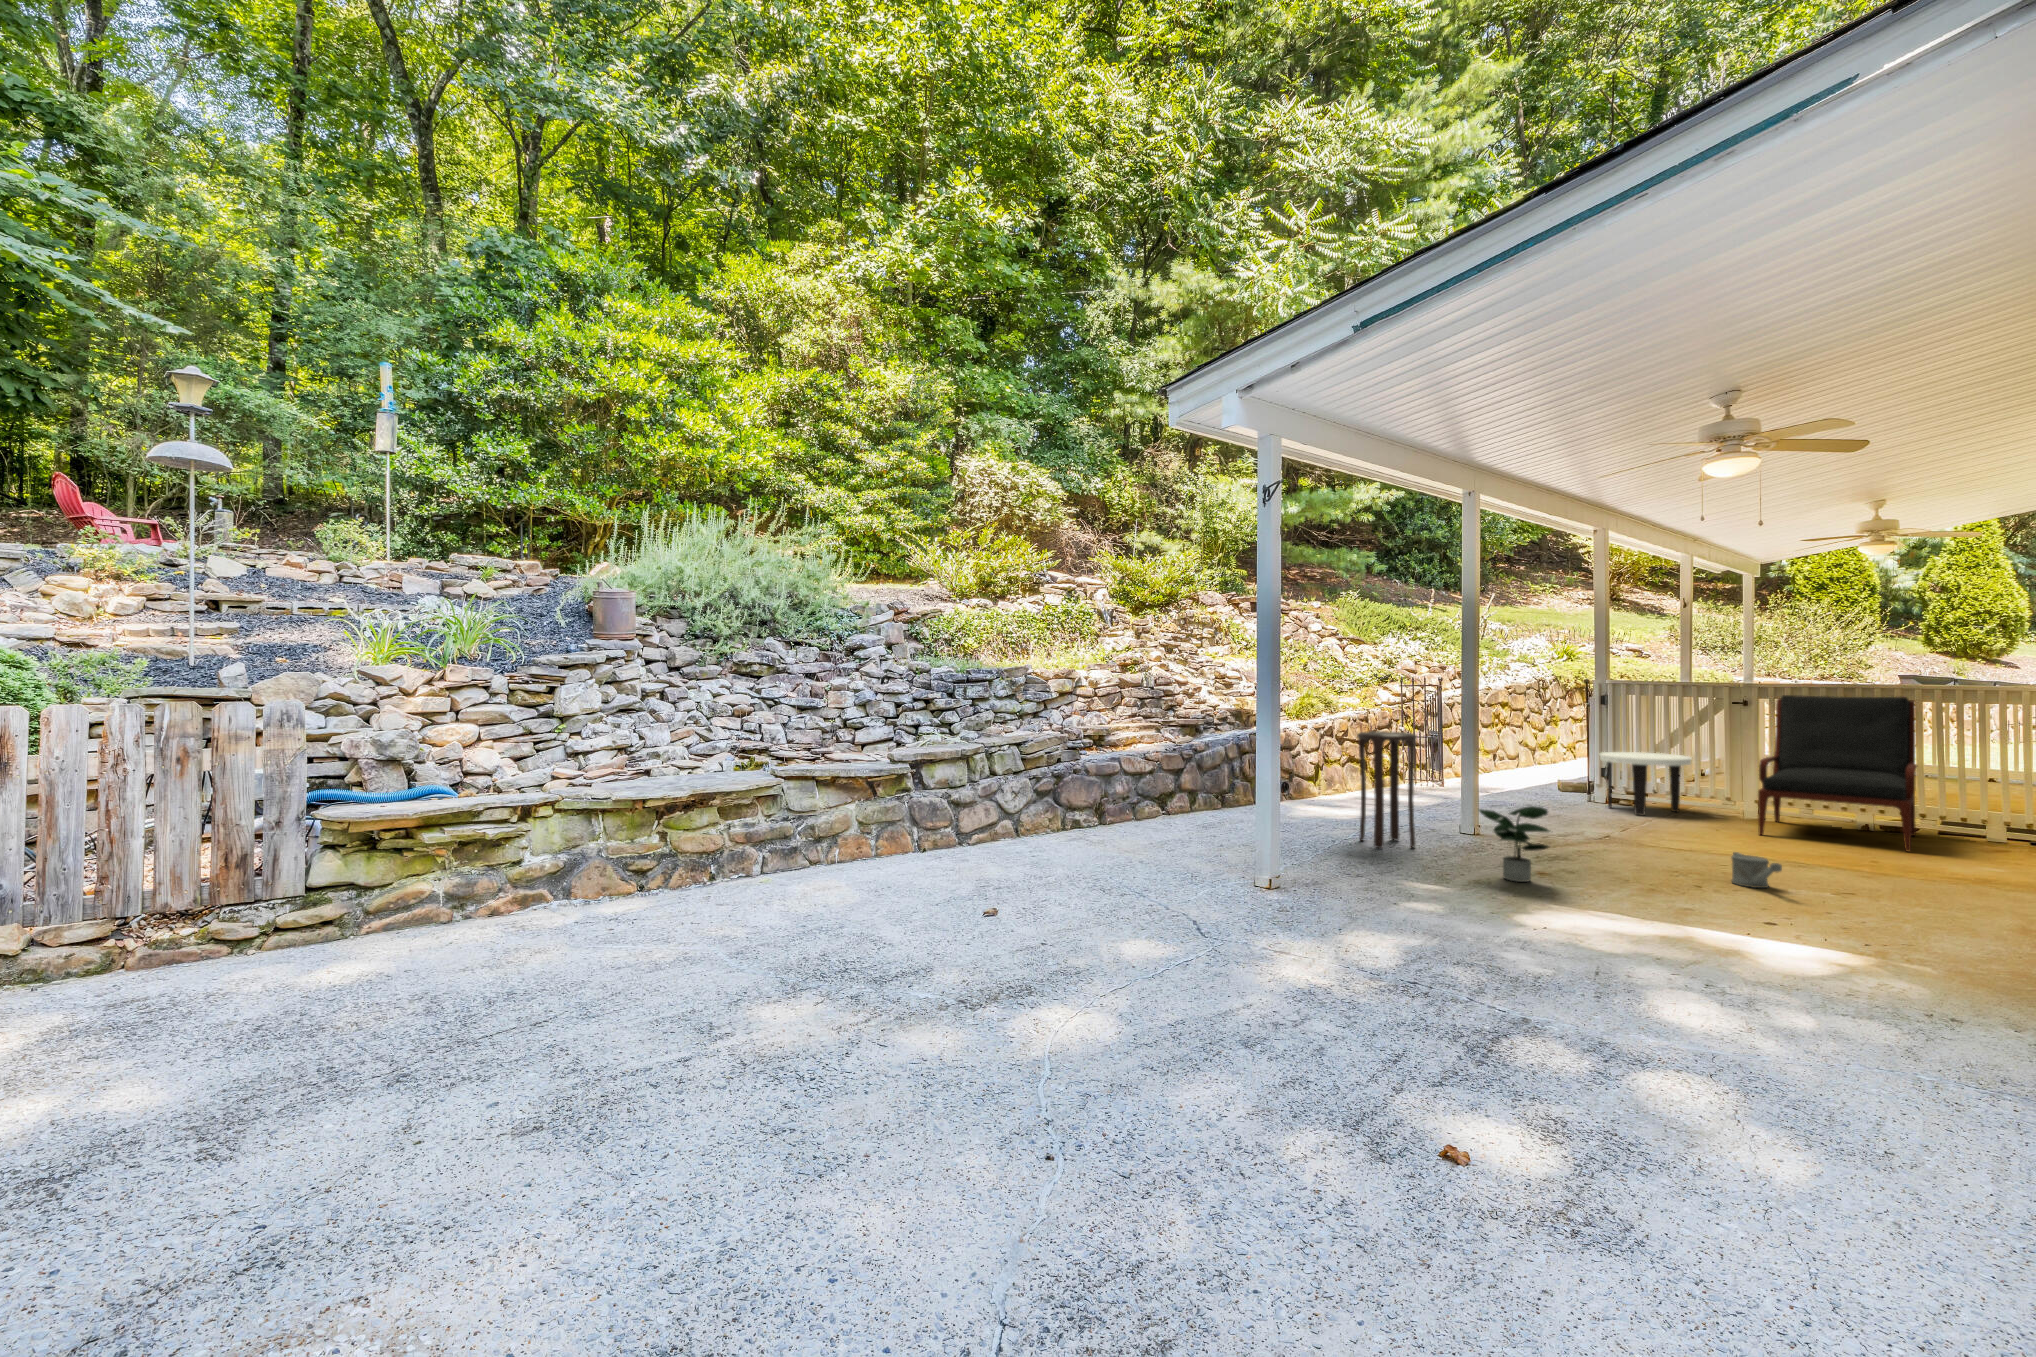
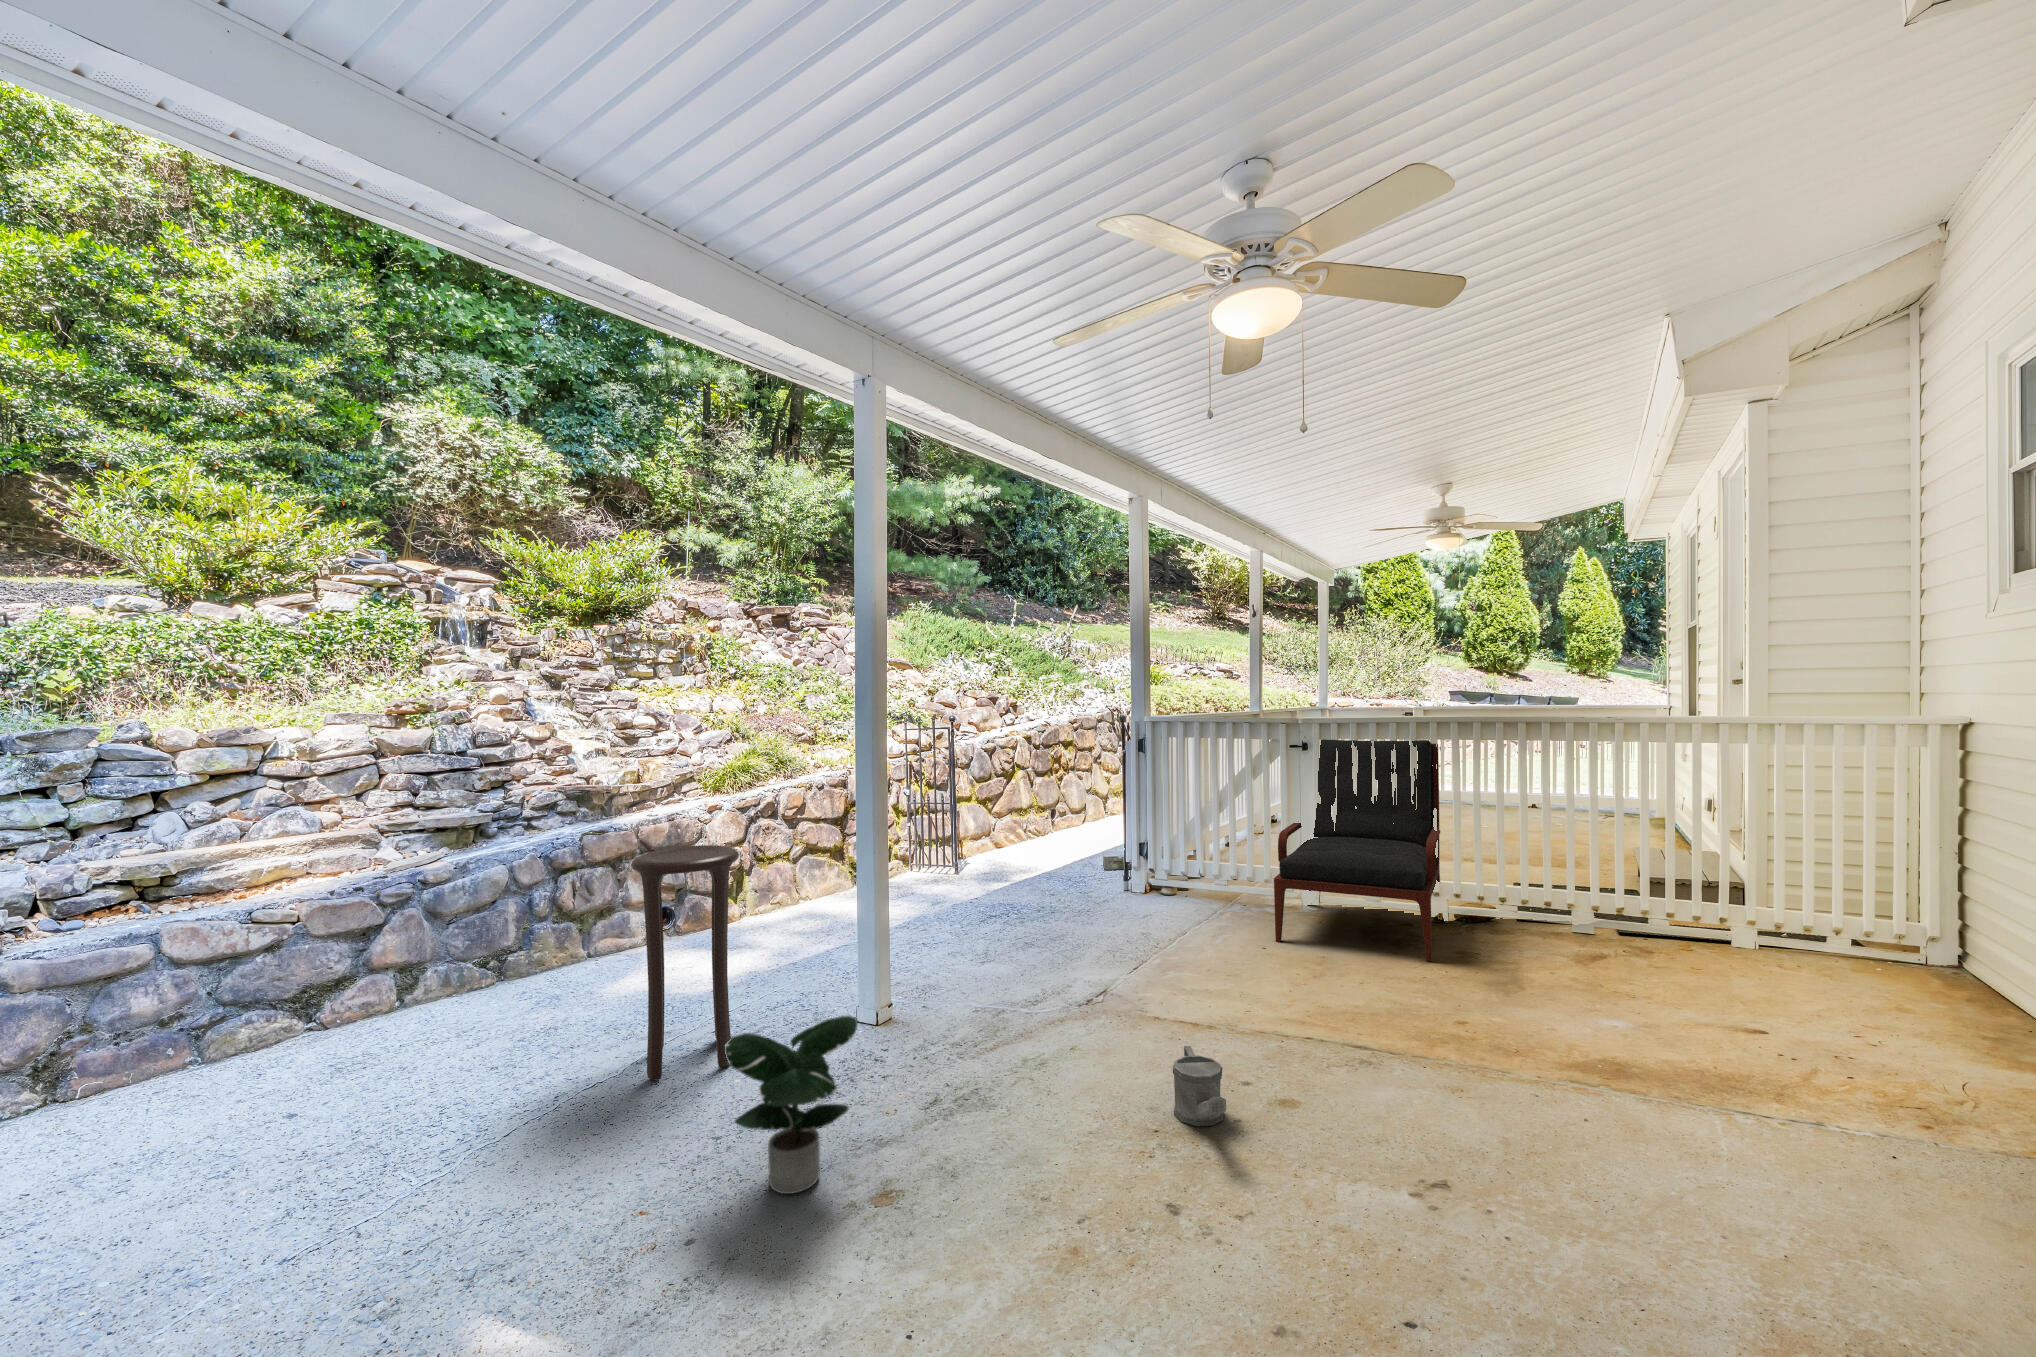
side table: present [1600,752,1692,816] -> none [1120,816,1220,910]

